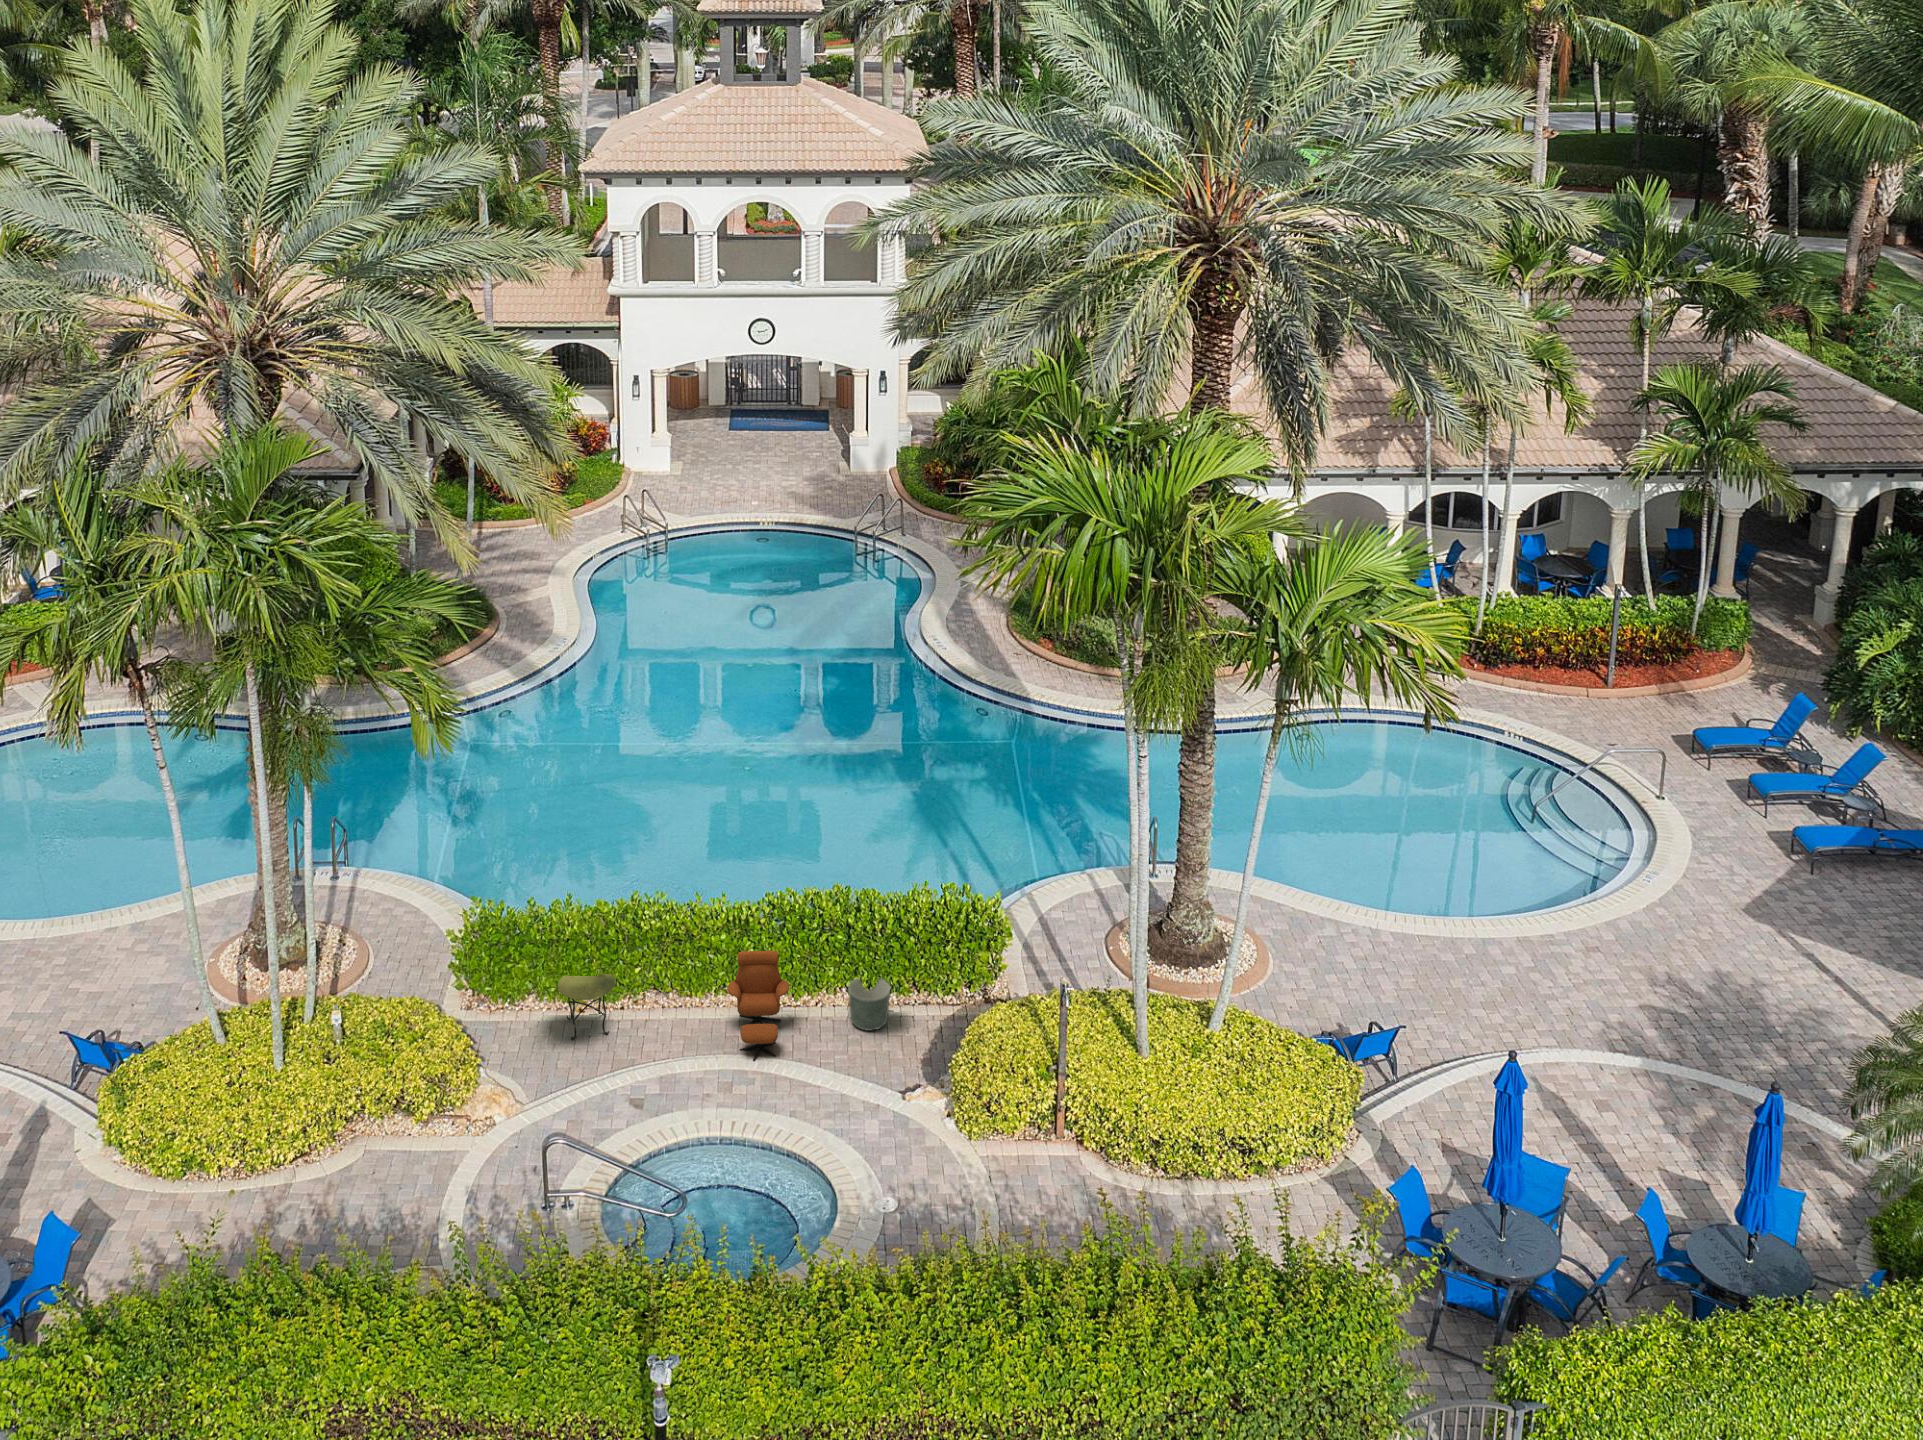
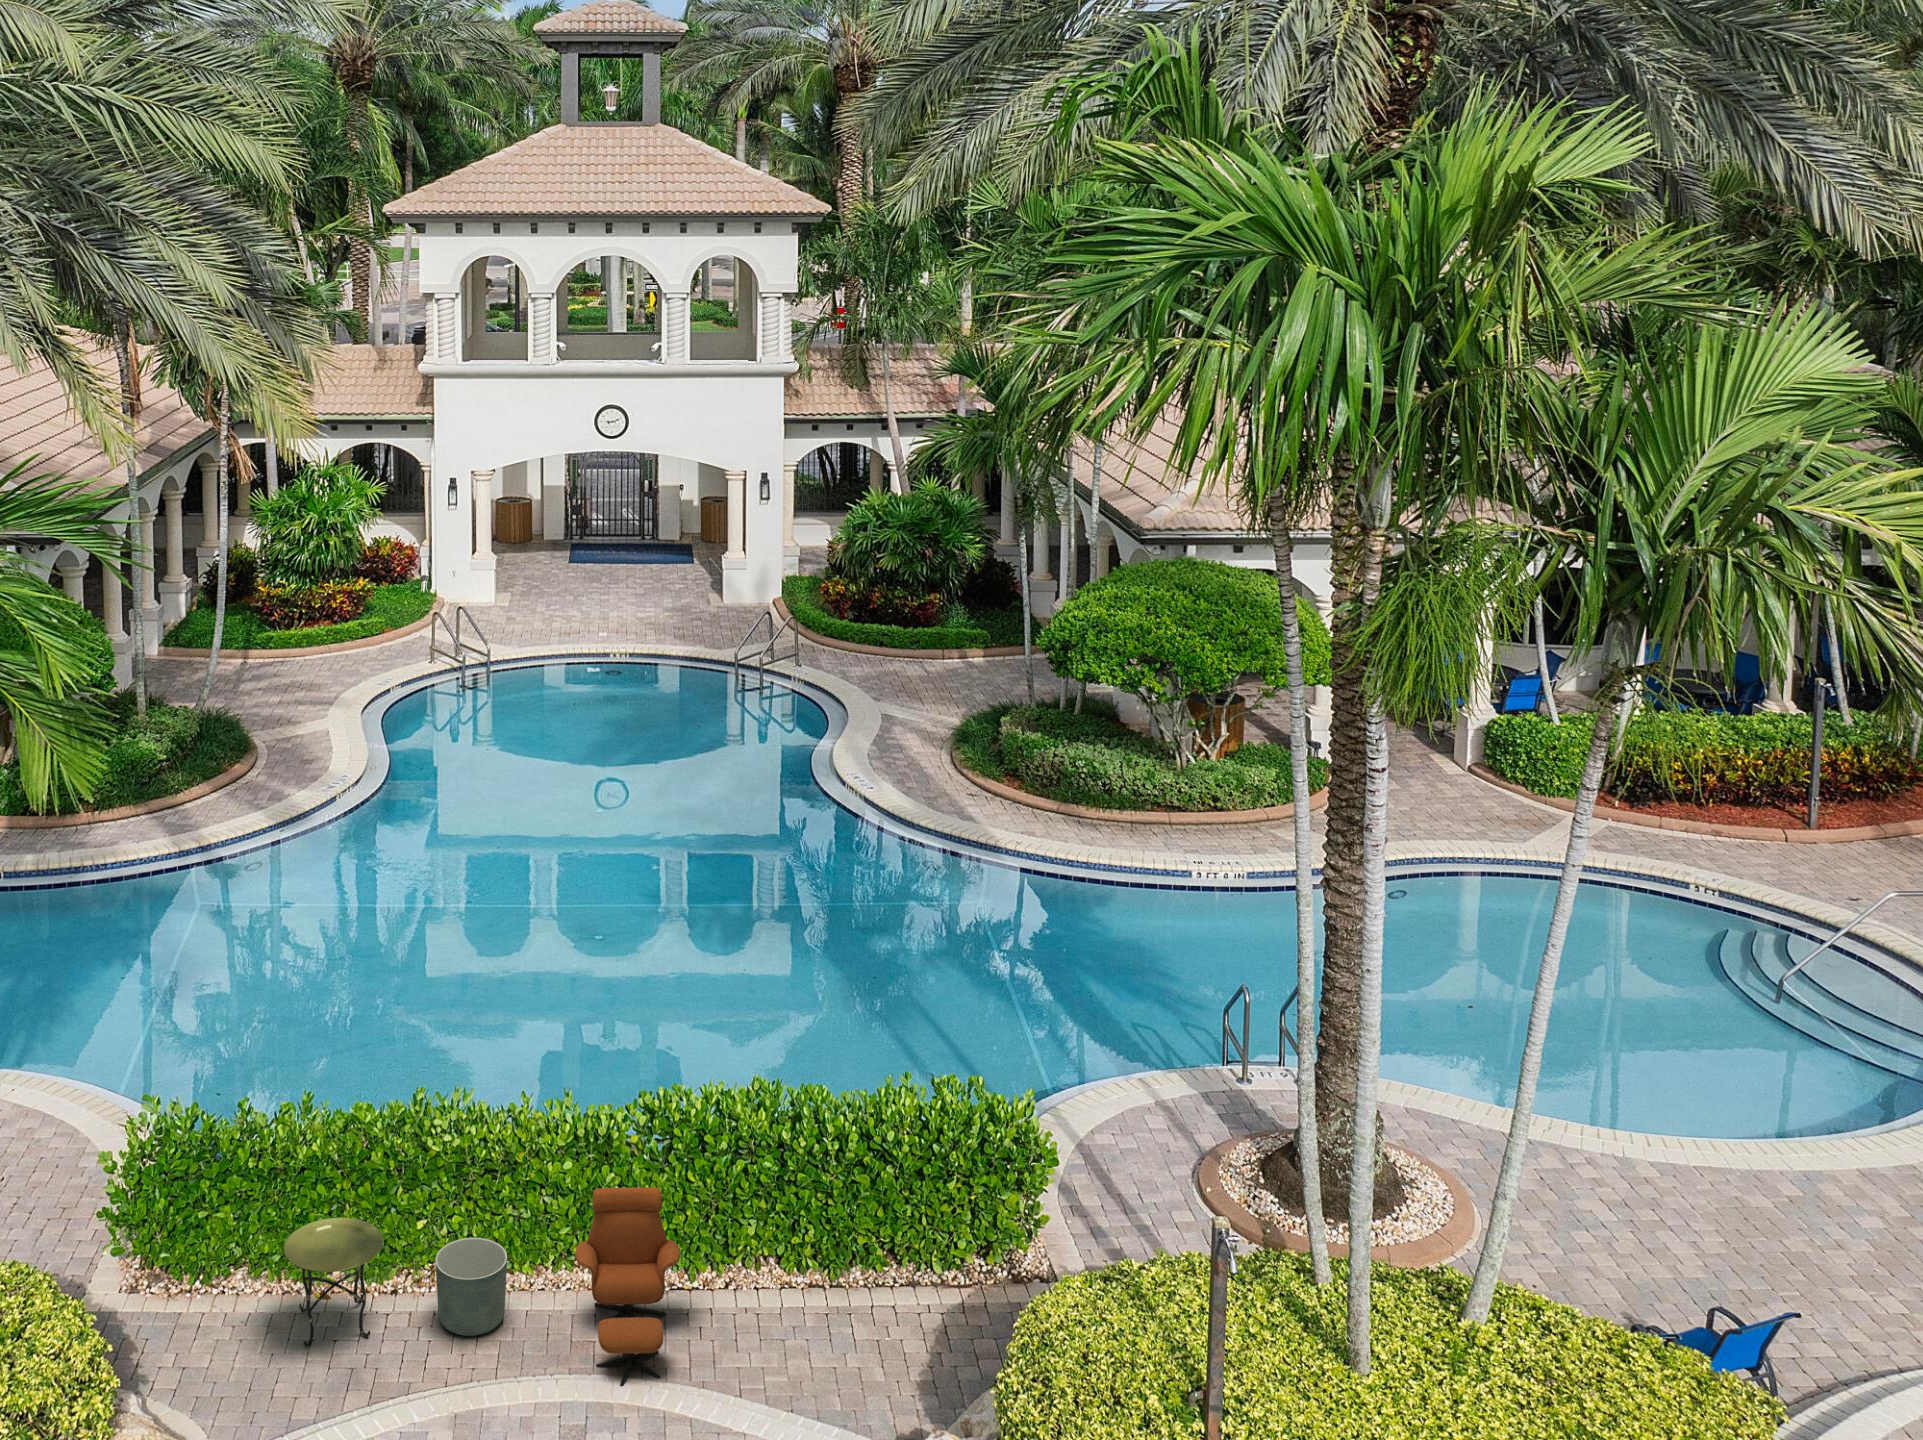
planter: present [848,978,890,1031] -> present [435,1238,507,1336]

